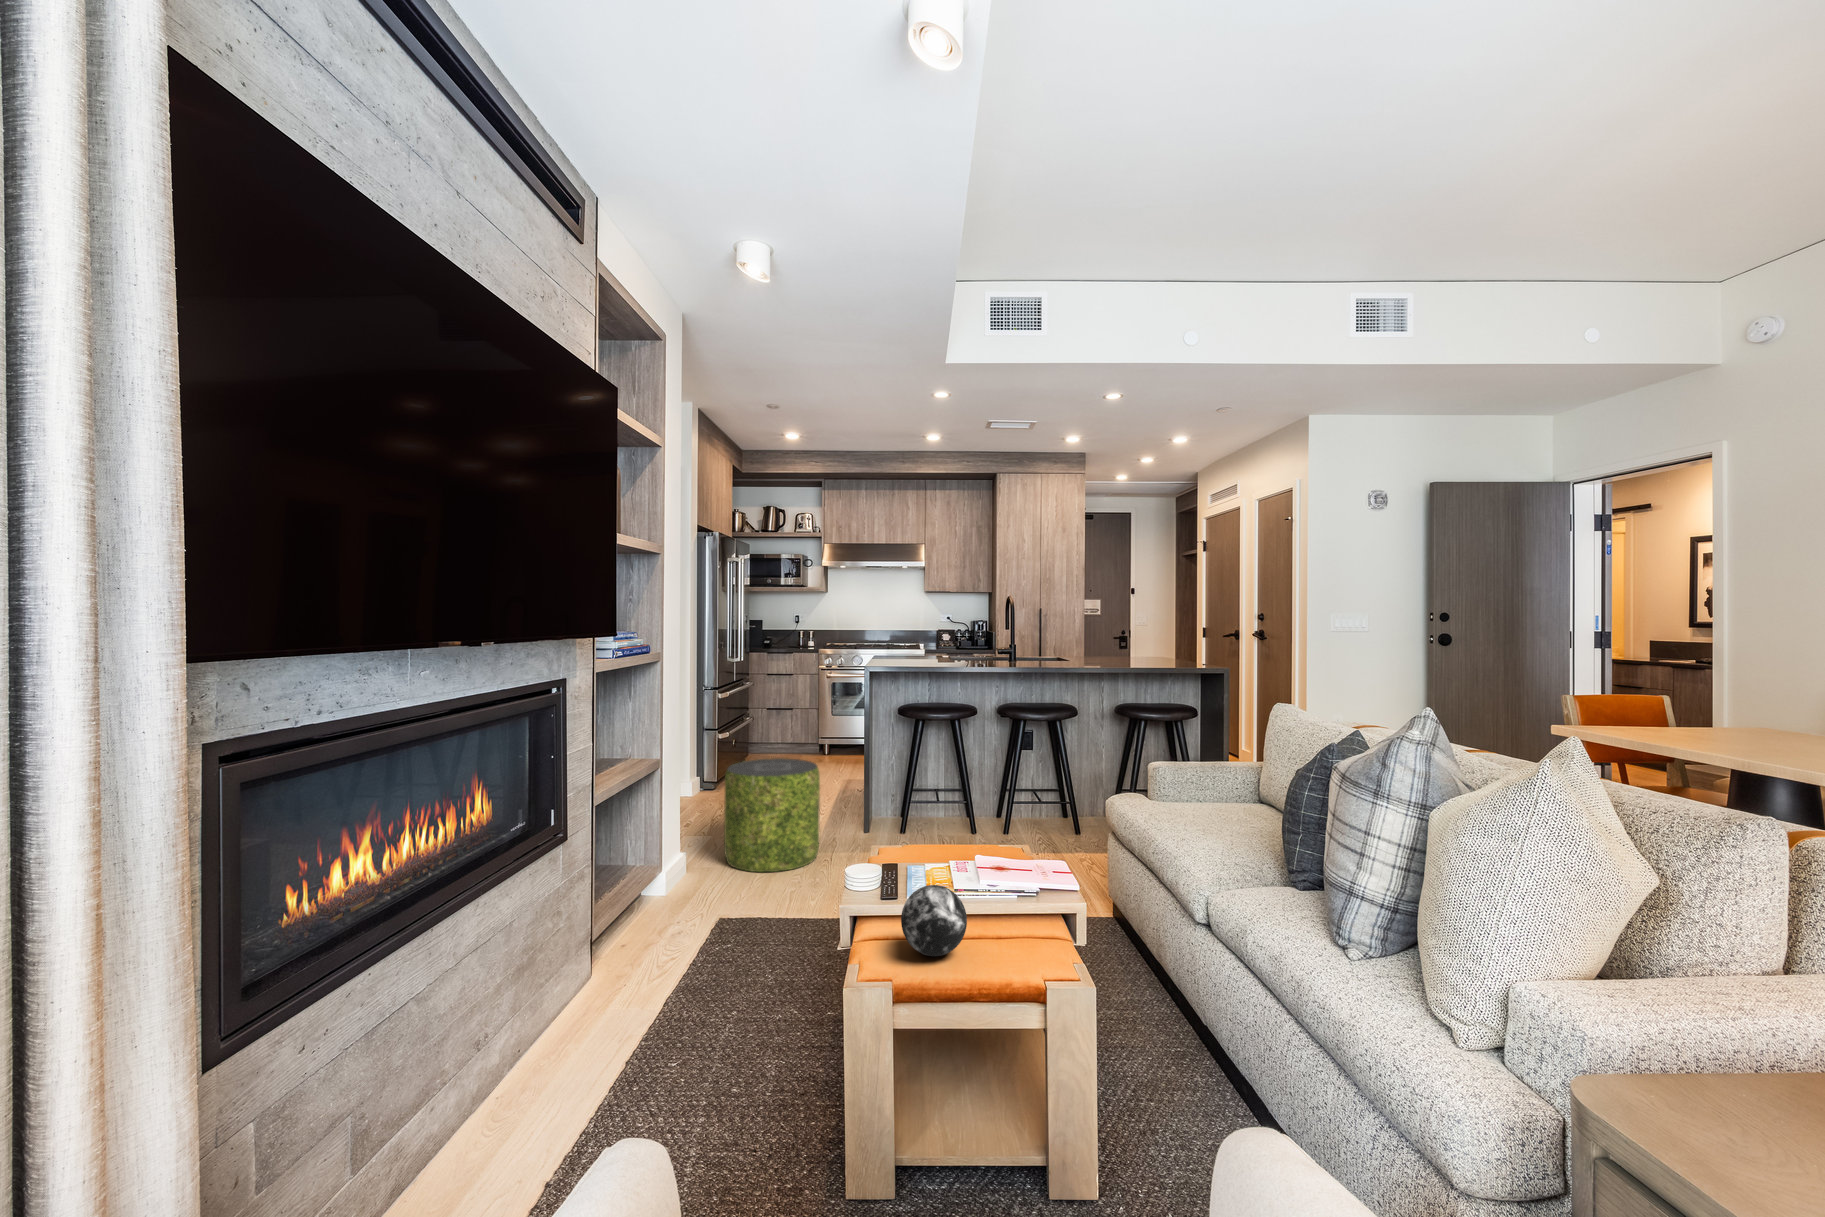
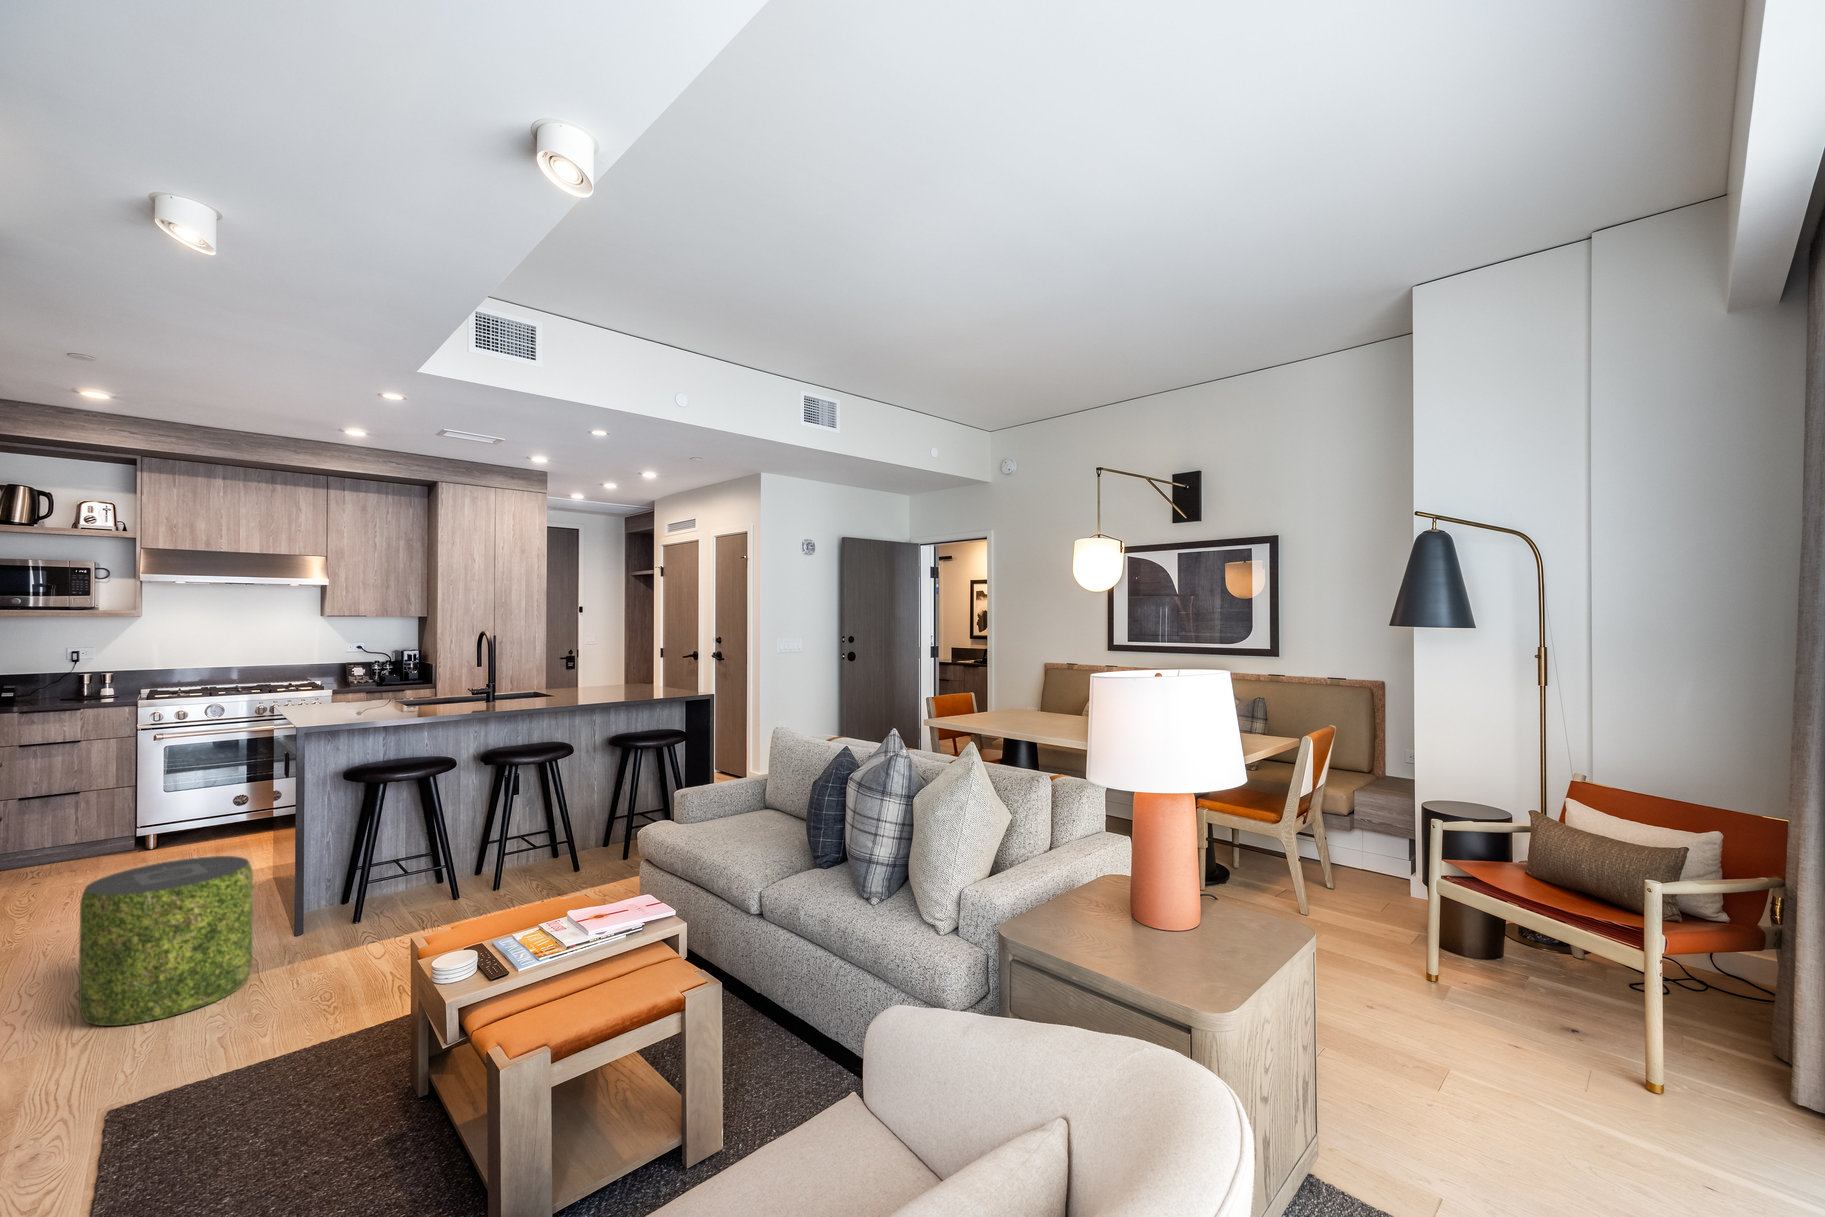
decorative orb: present [901,885,967,956] -> none [530,942,597,1009]

